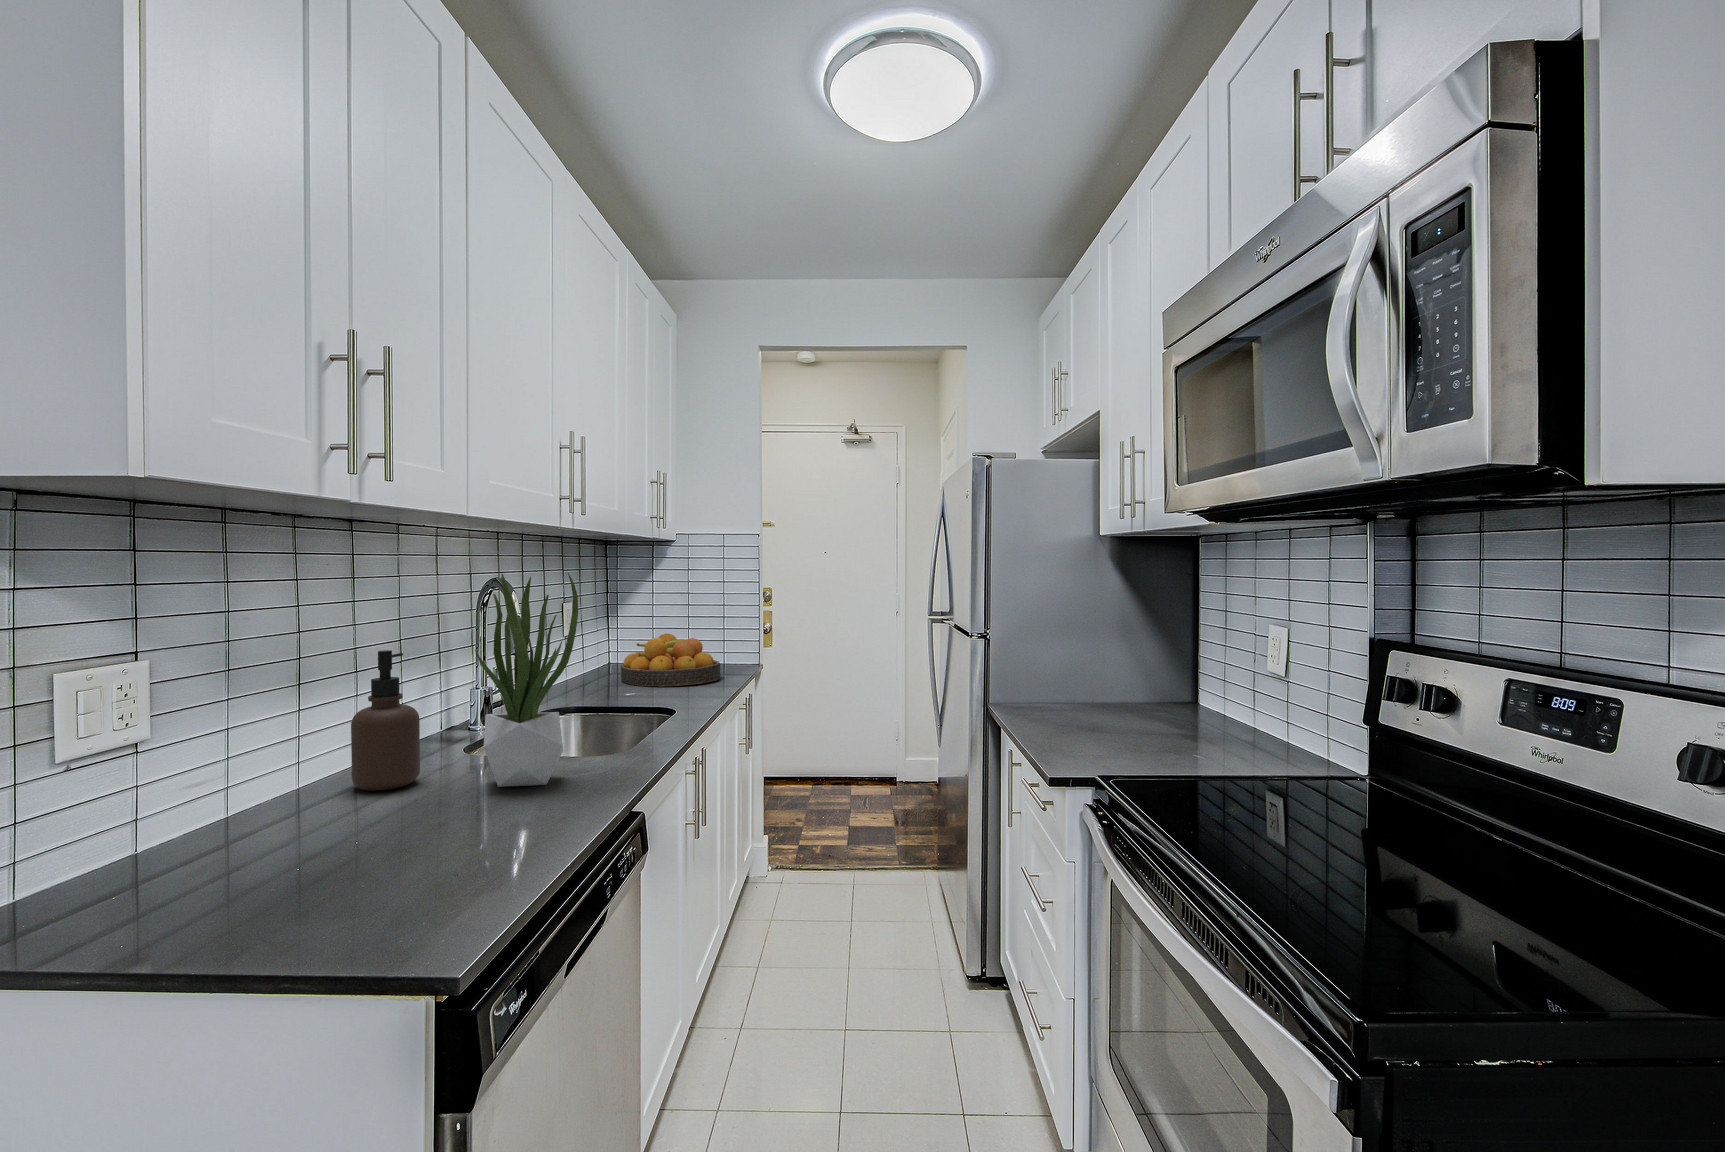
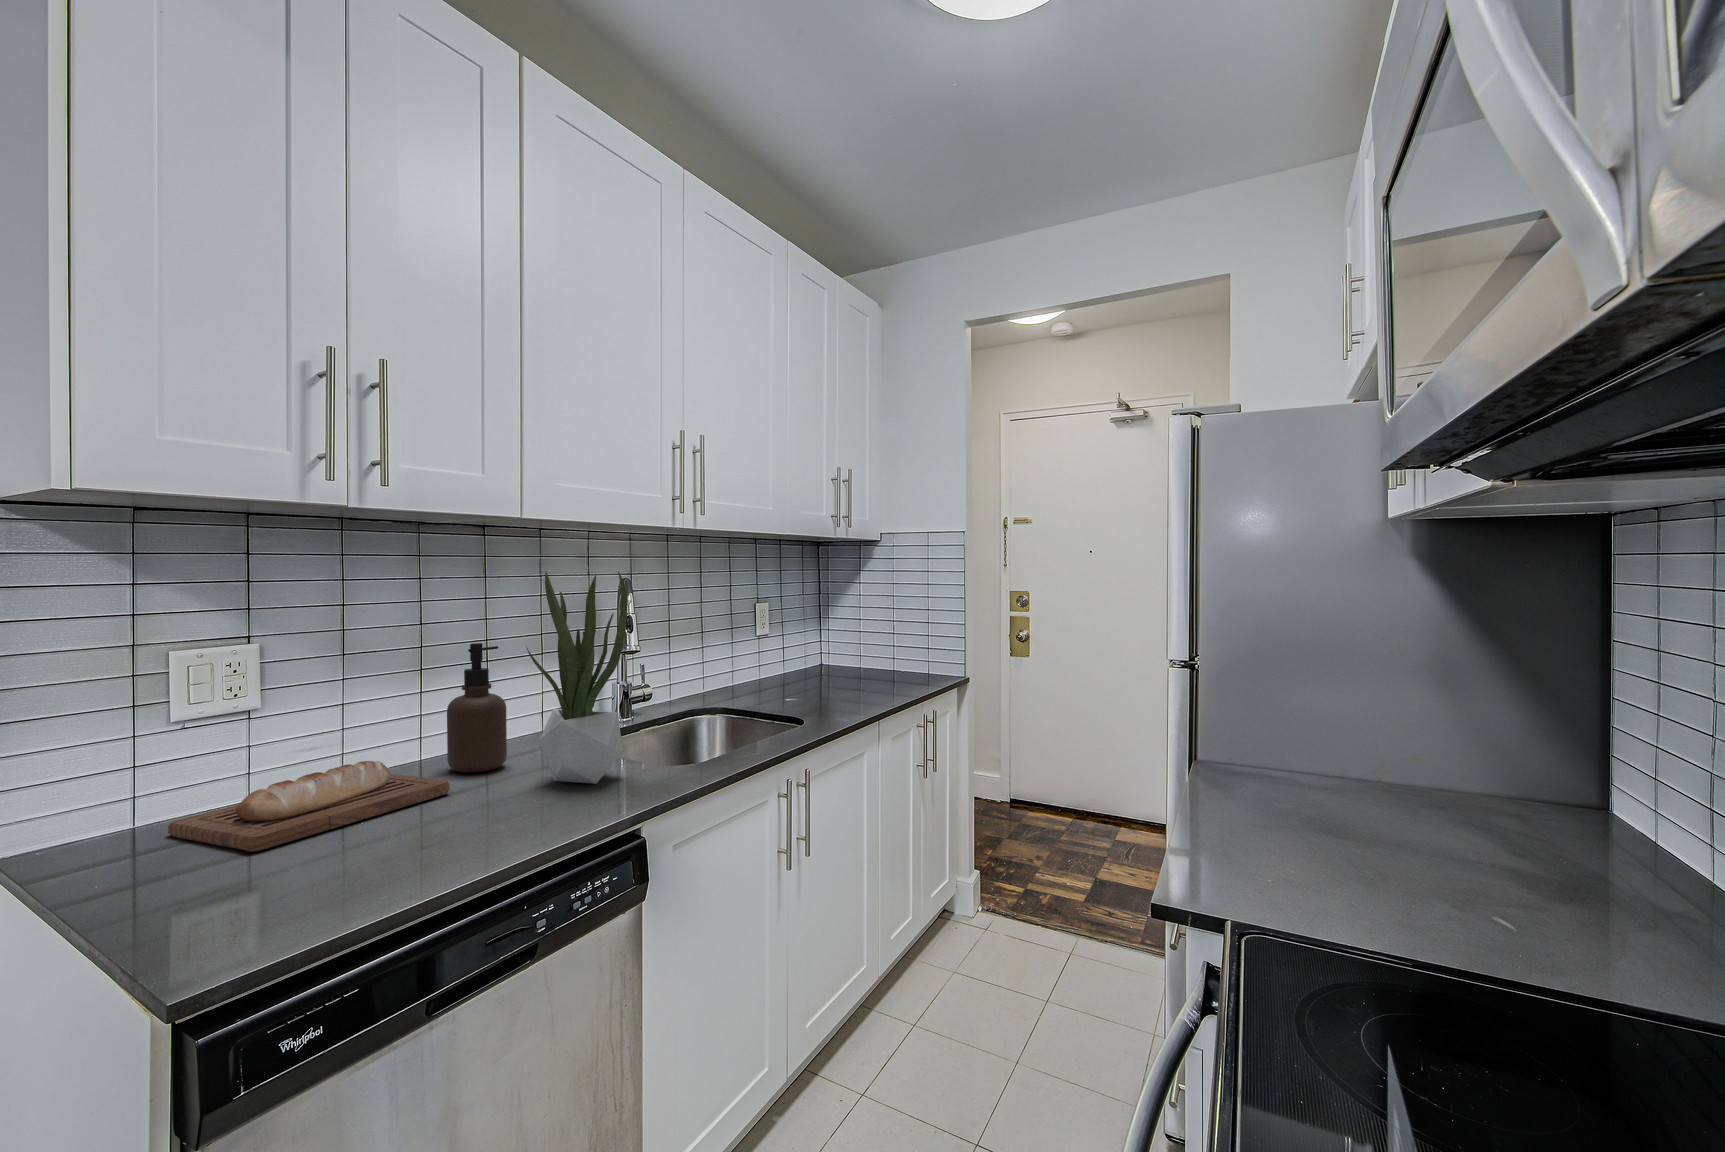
fruit bowl: present [621,633,721,687] -> none [804,638,909,695]
bread loaf: none [77,786,395,903] -> present [168,761,450,852]

